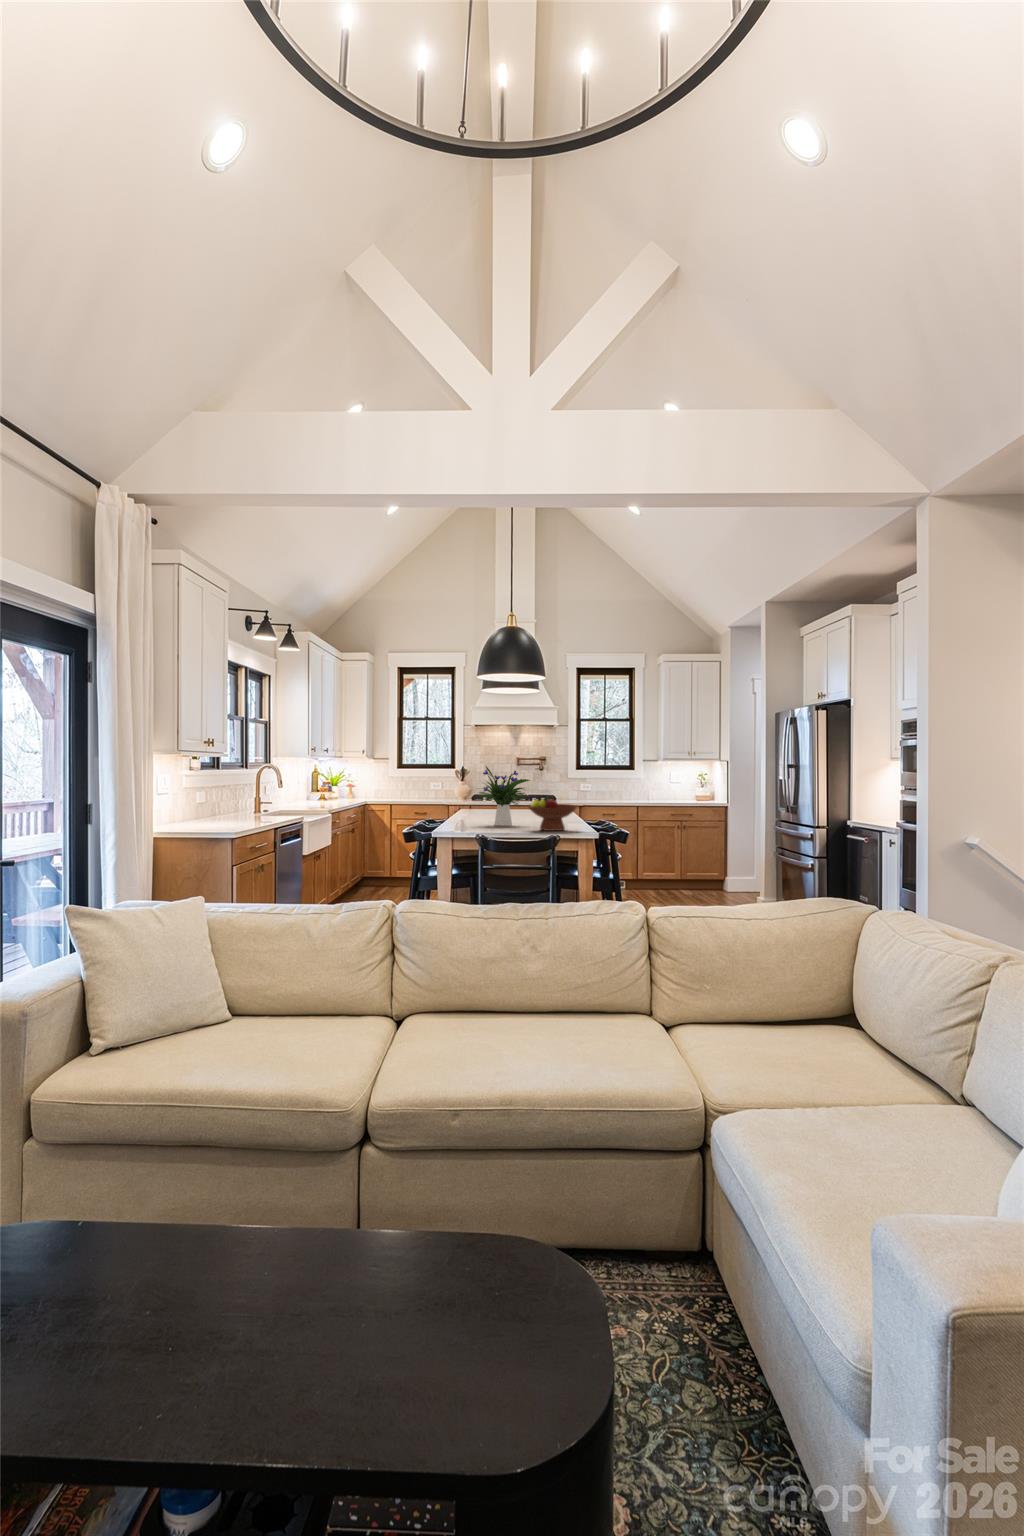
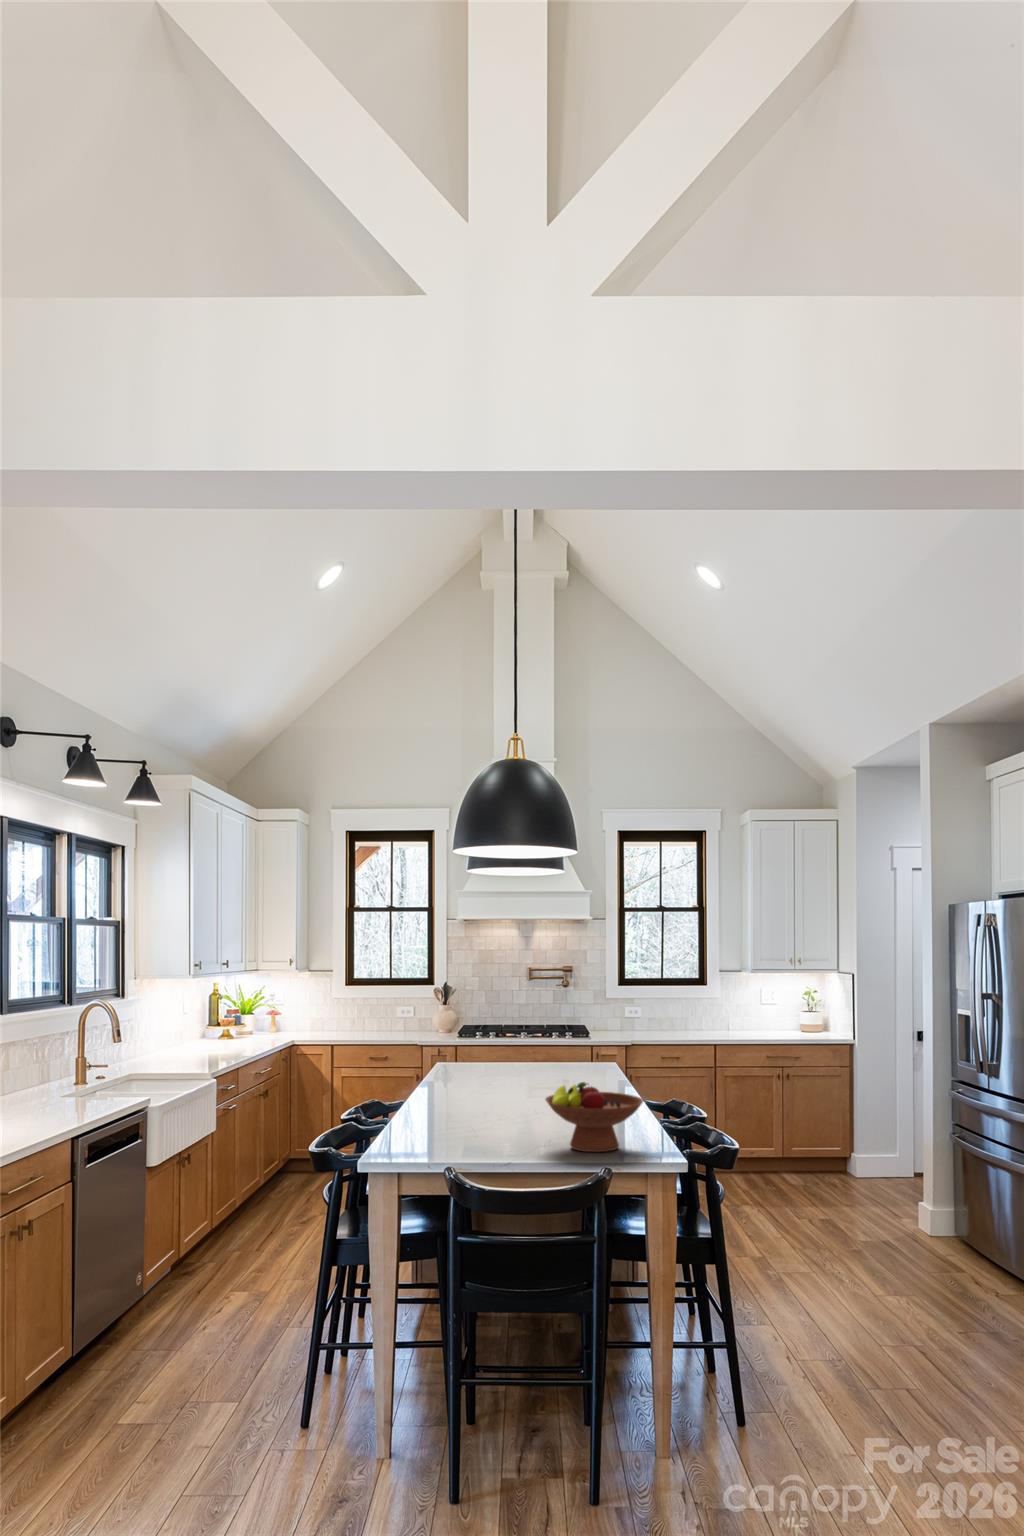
flower arrangement: present [479,767,530,826] -> none [450,1013,552,1126]

